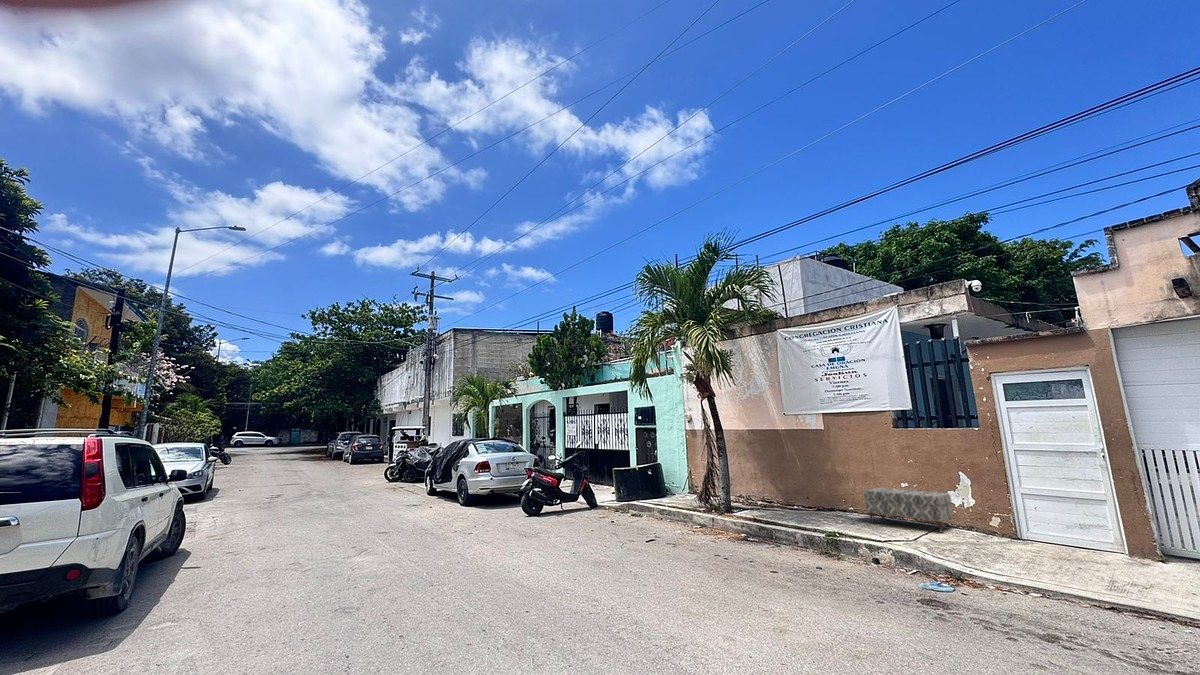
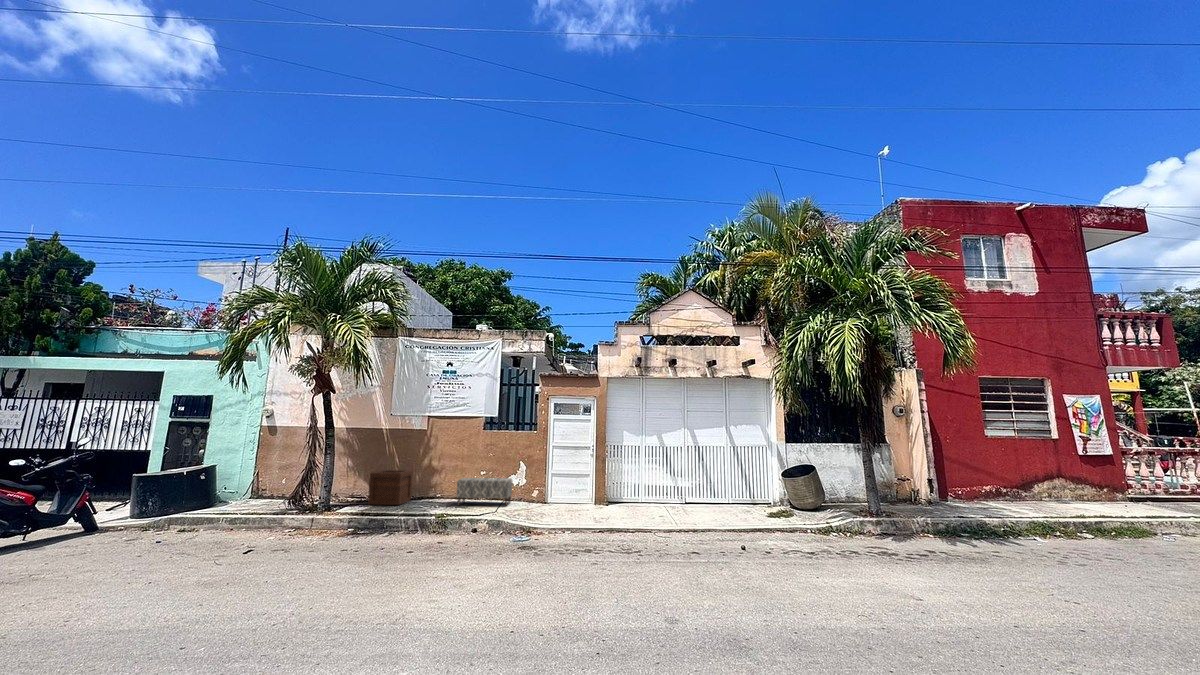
wooden crate: none [768,473,821,514] -> present [368,470,413,505]

